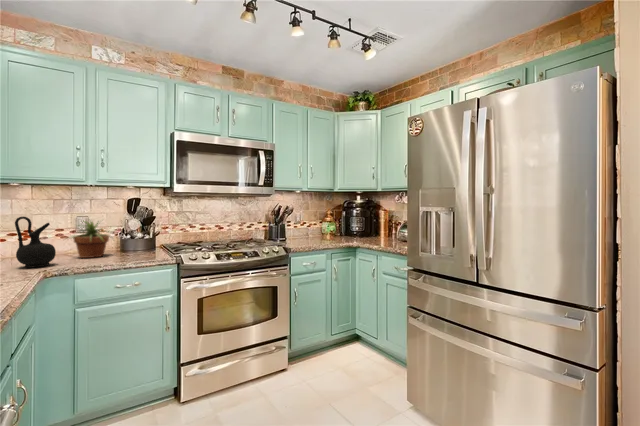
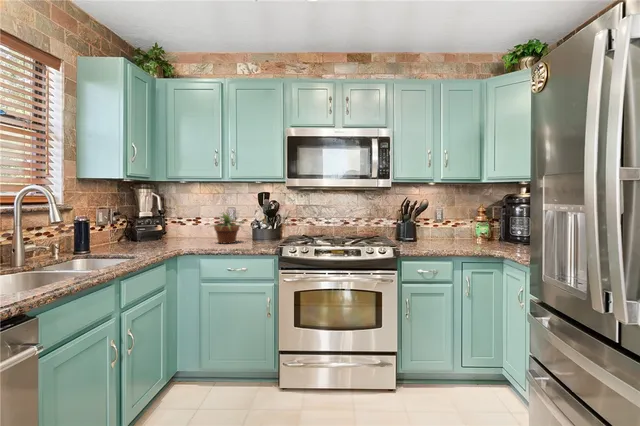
ceramic jug: present [15,217,56,268] -> none [170,209,195,248]

